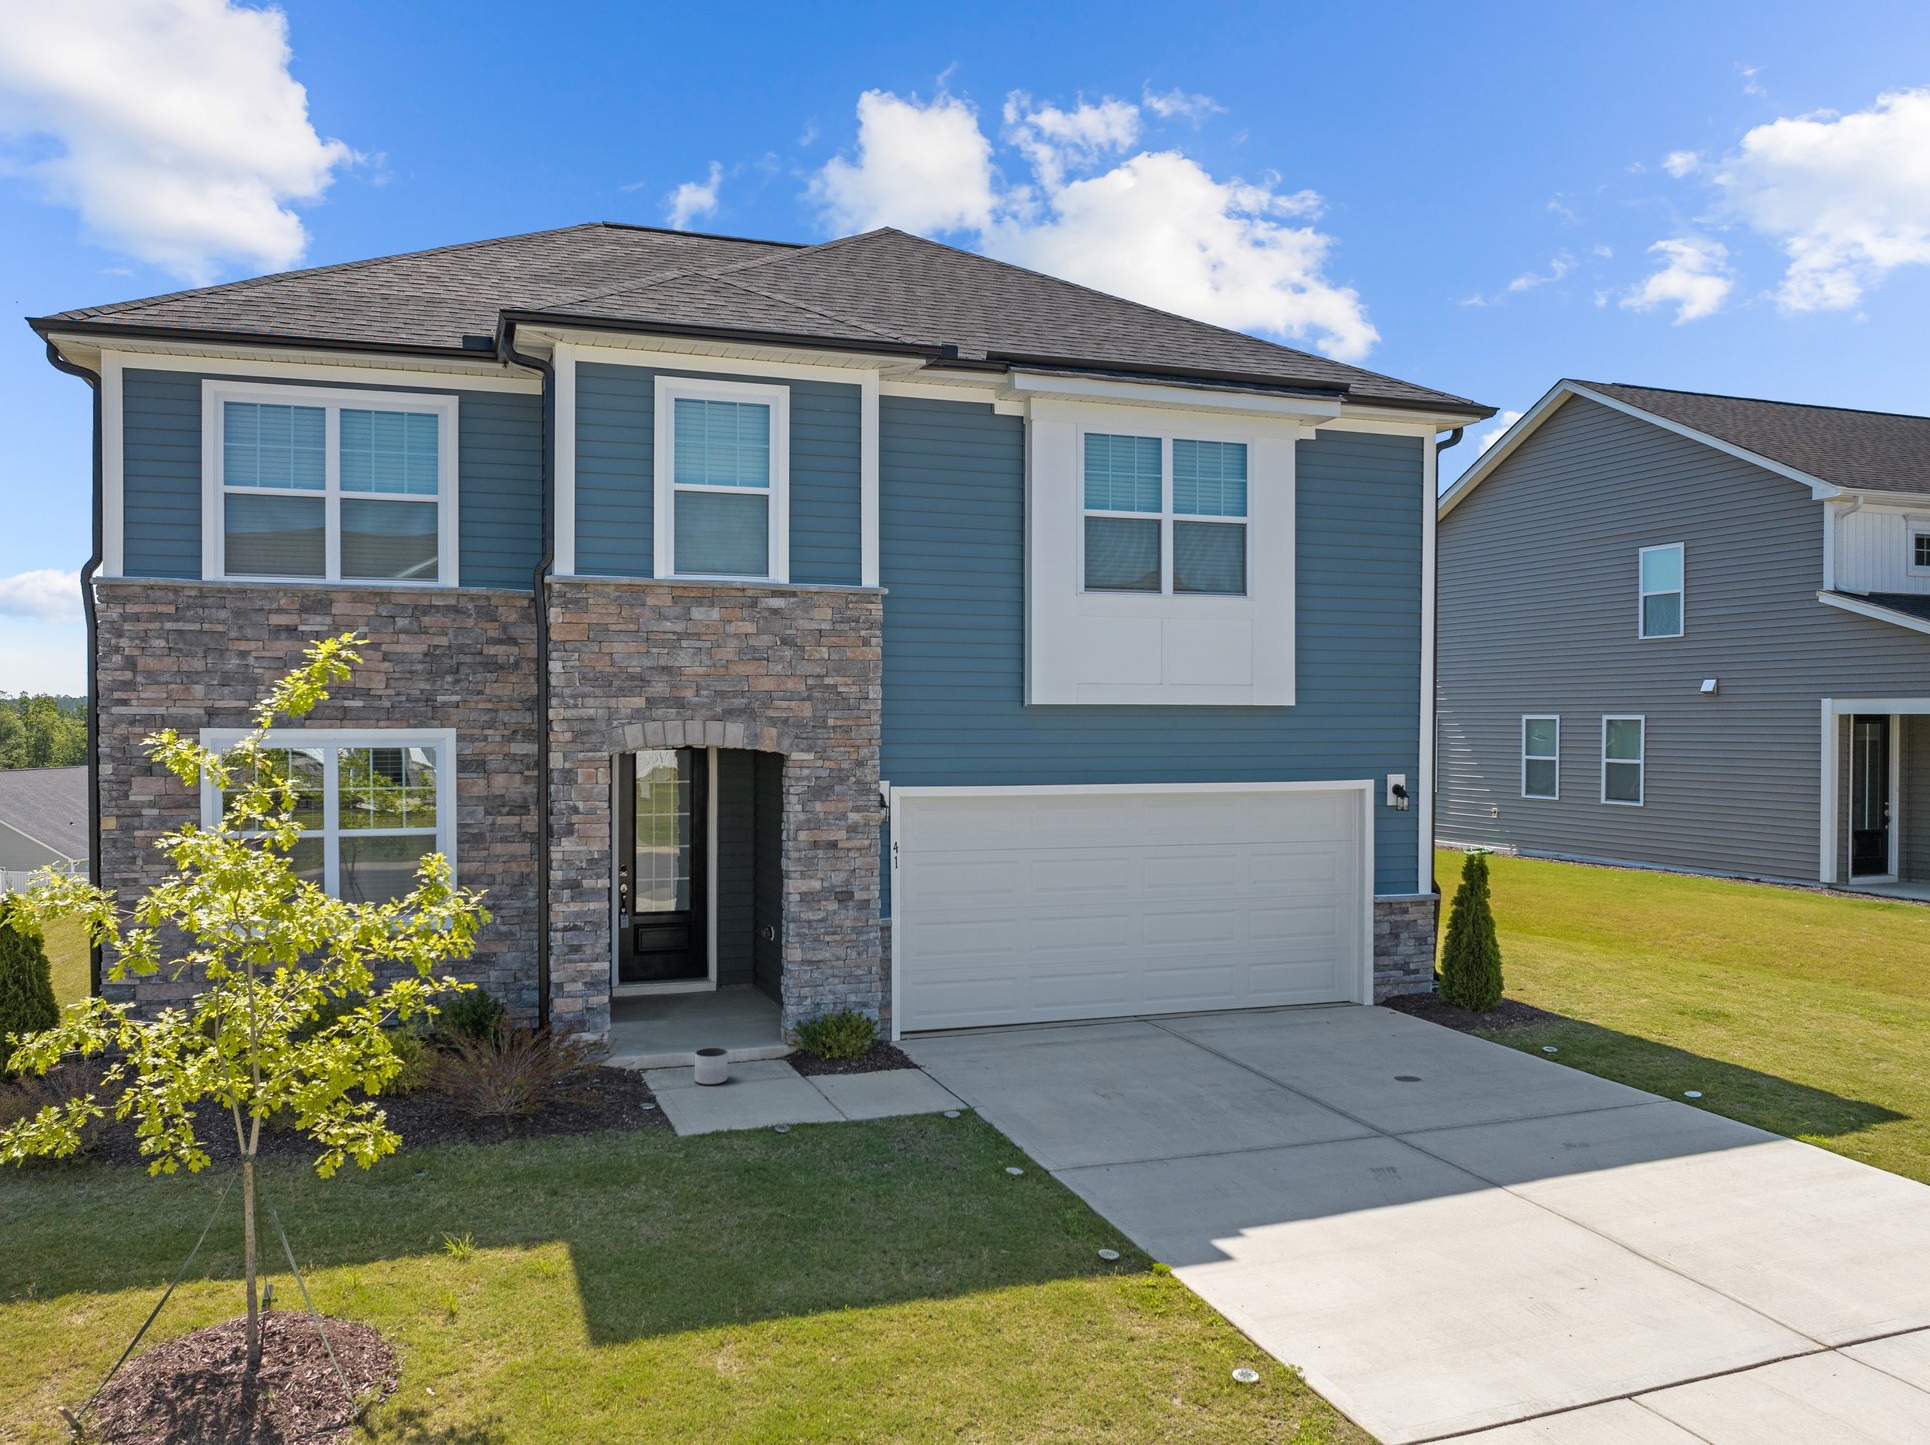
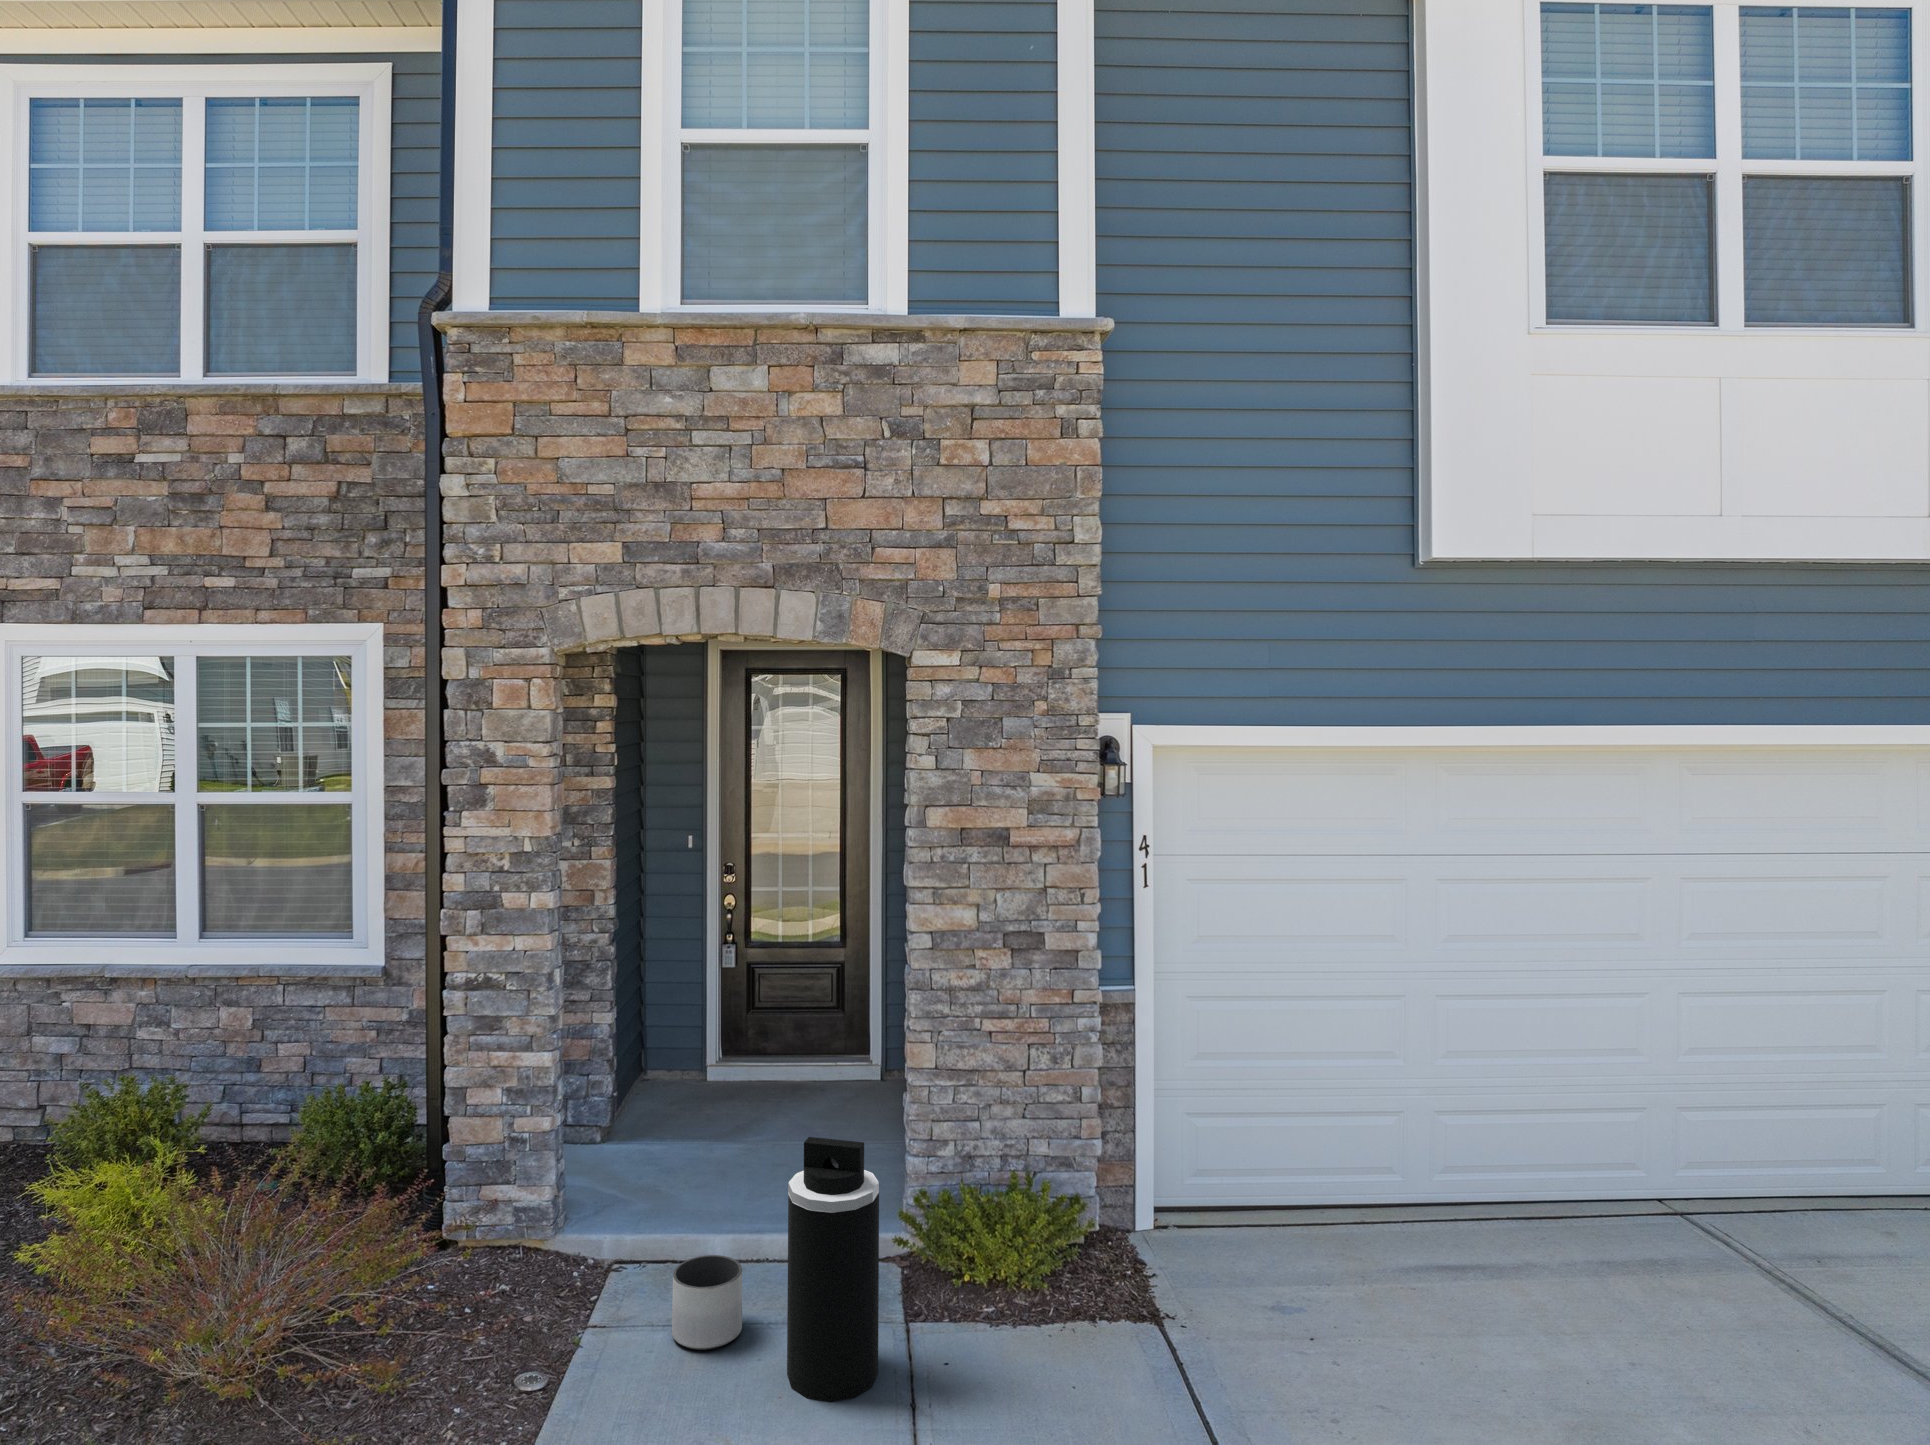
trash can: none [757,983,798,1092] -> present [787,1137,879,1402]

